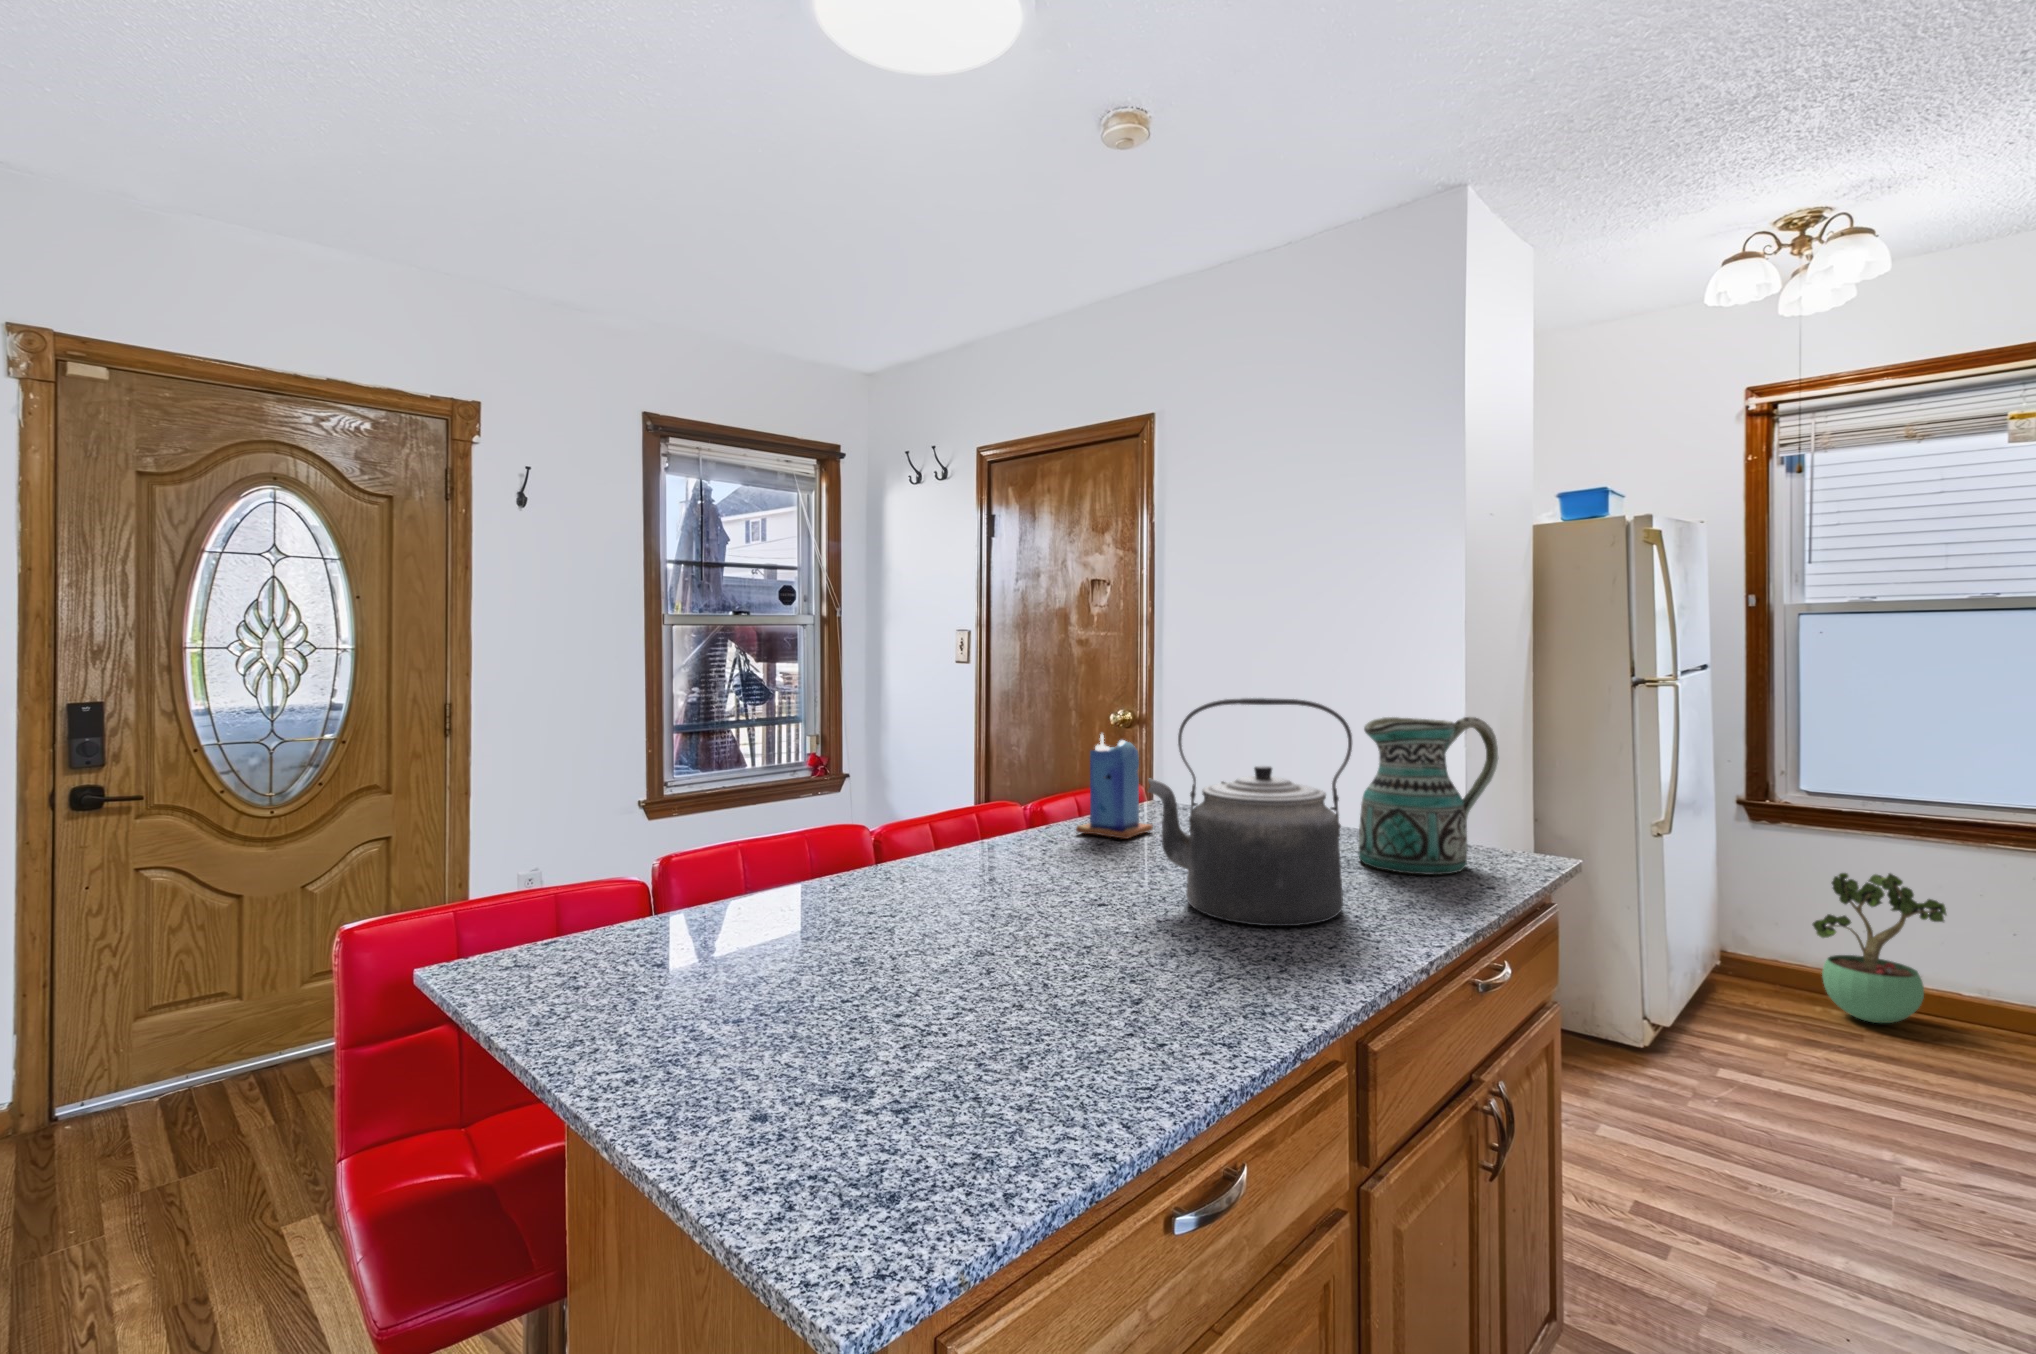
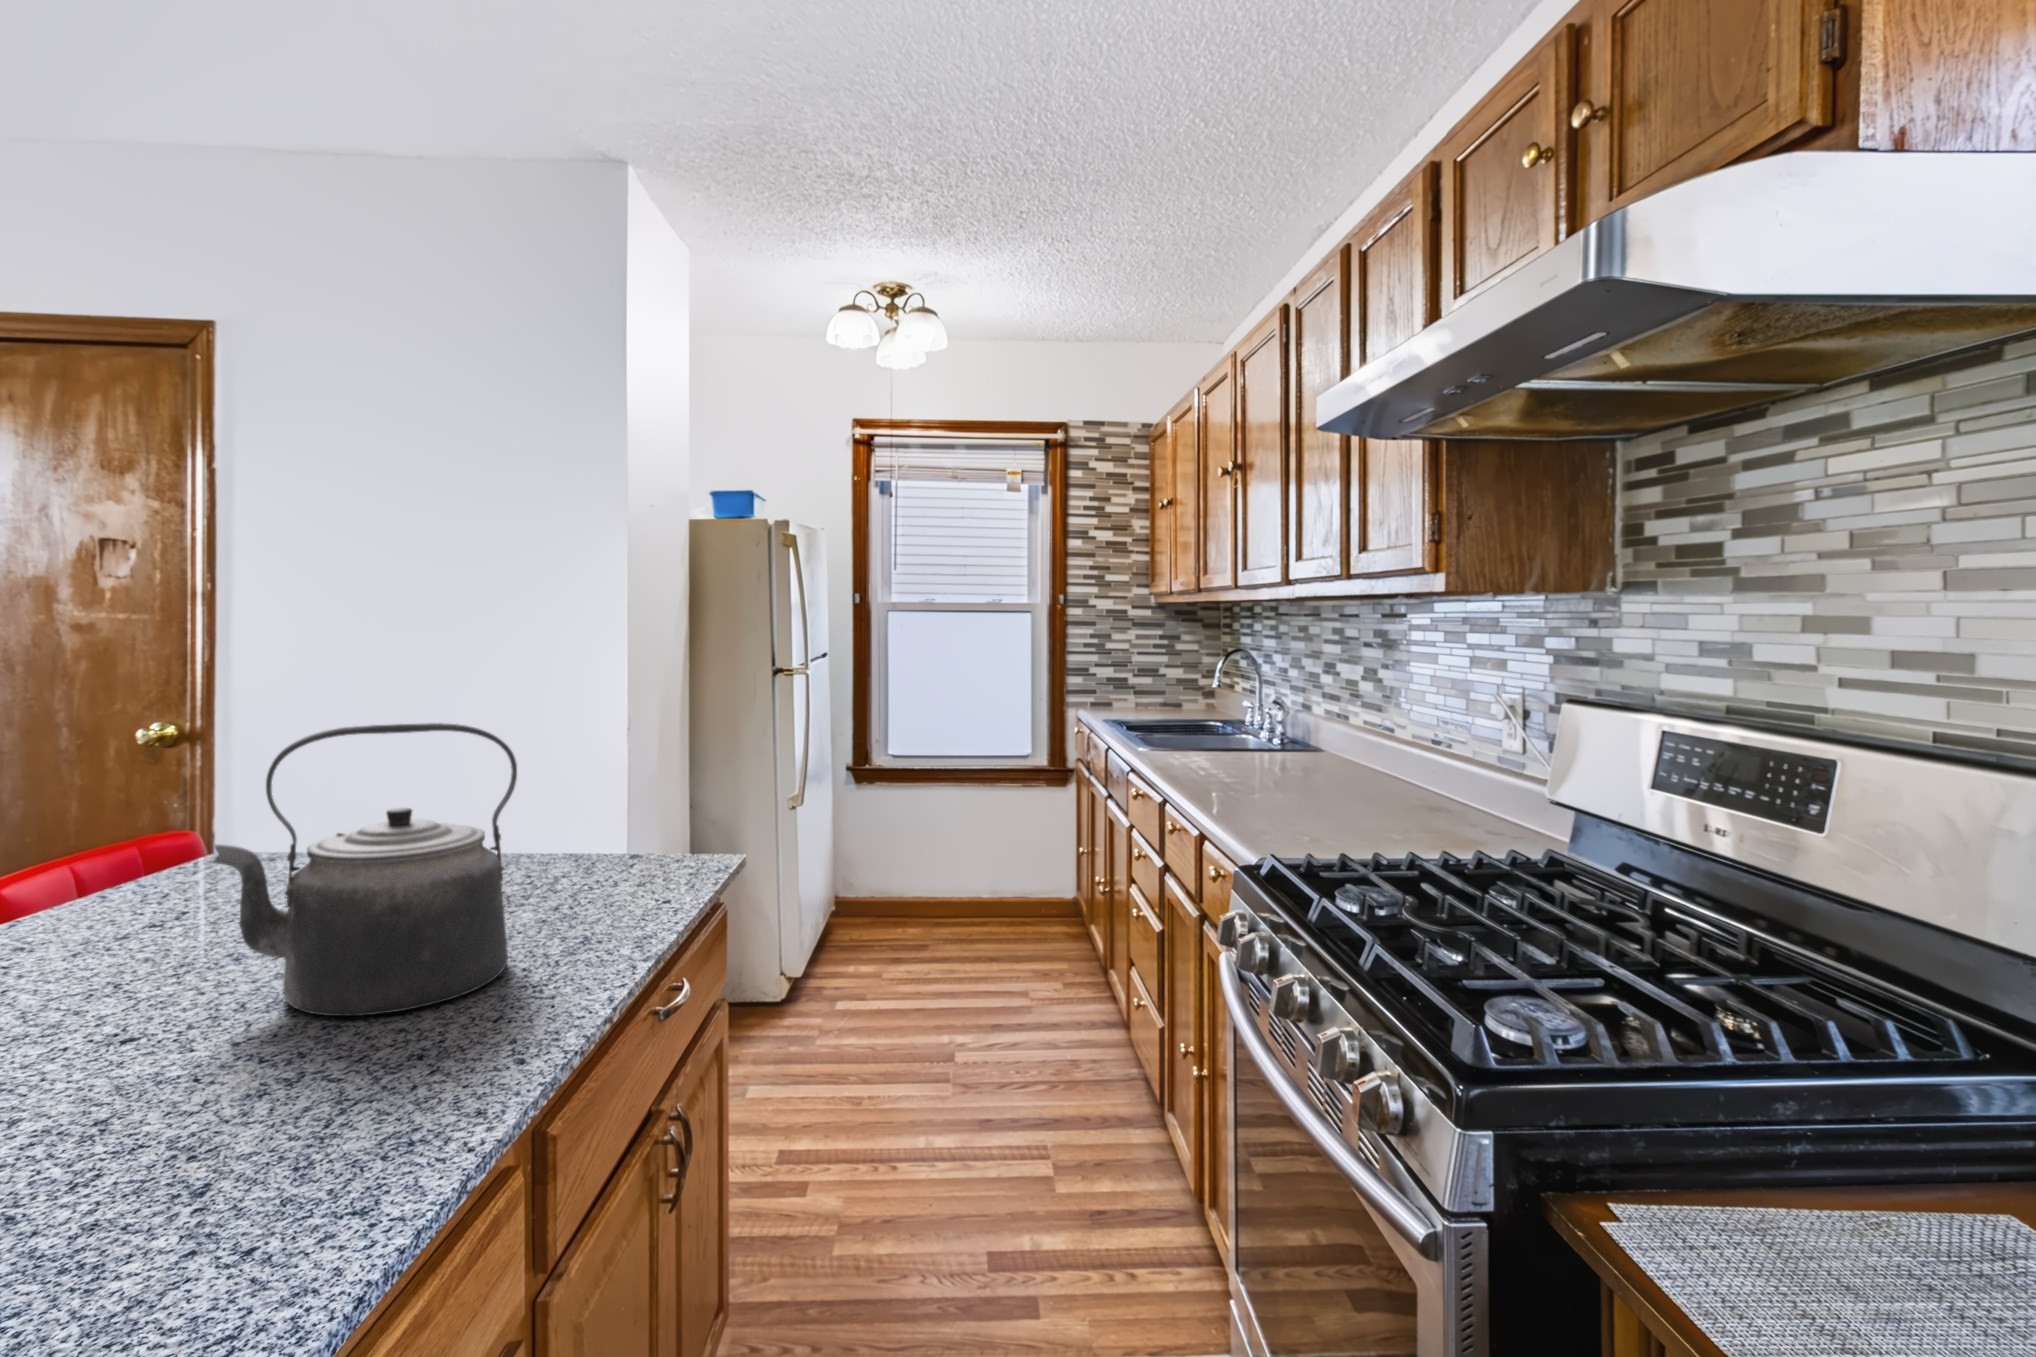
ceramic pitcher: present [1358,717,1498,875] -> none [522,725,669,900]
candle: present [1076,734,1153,839] -> none [77,771,223,921]
potted plant: present [1813,873,1946,1023] -> none [894,812,970,927]

